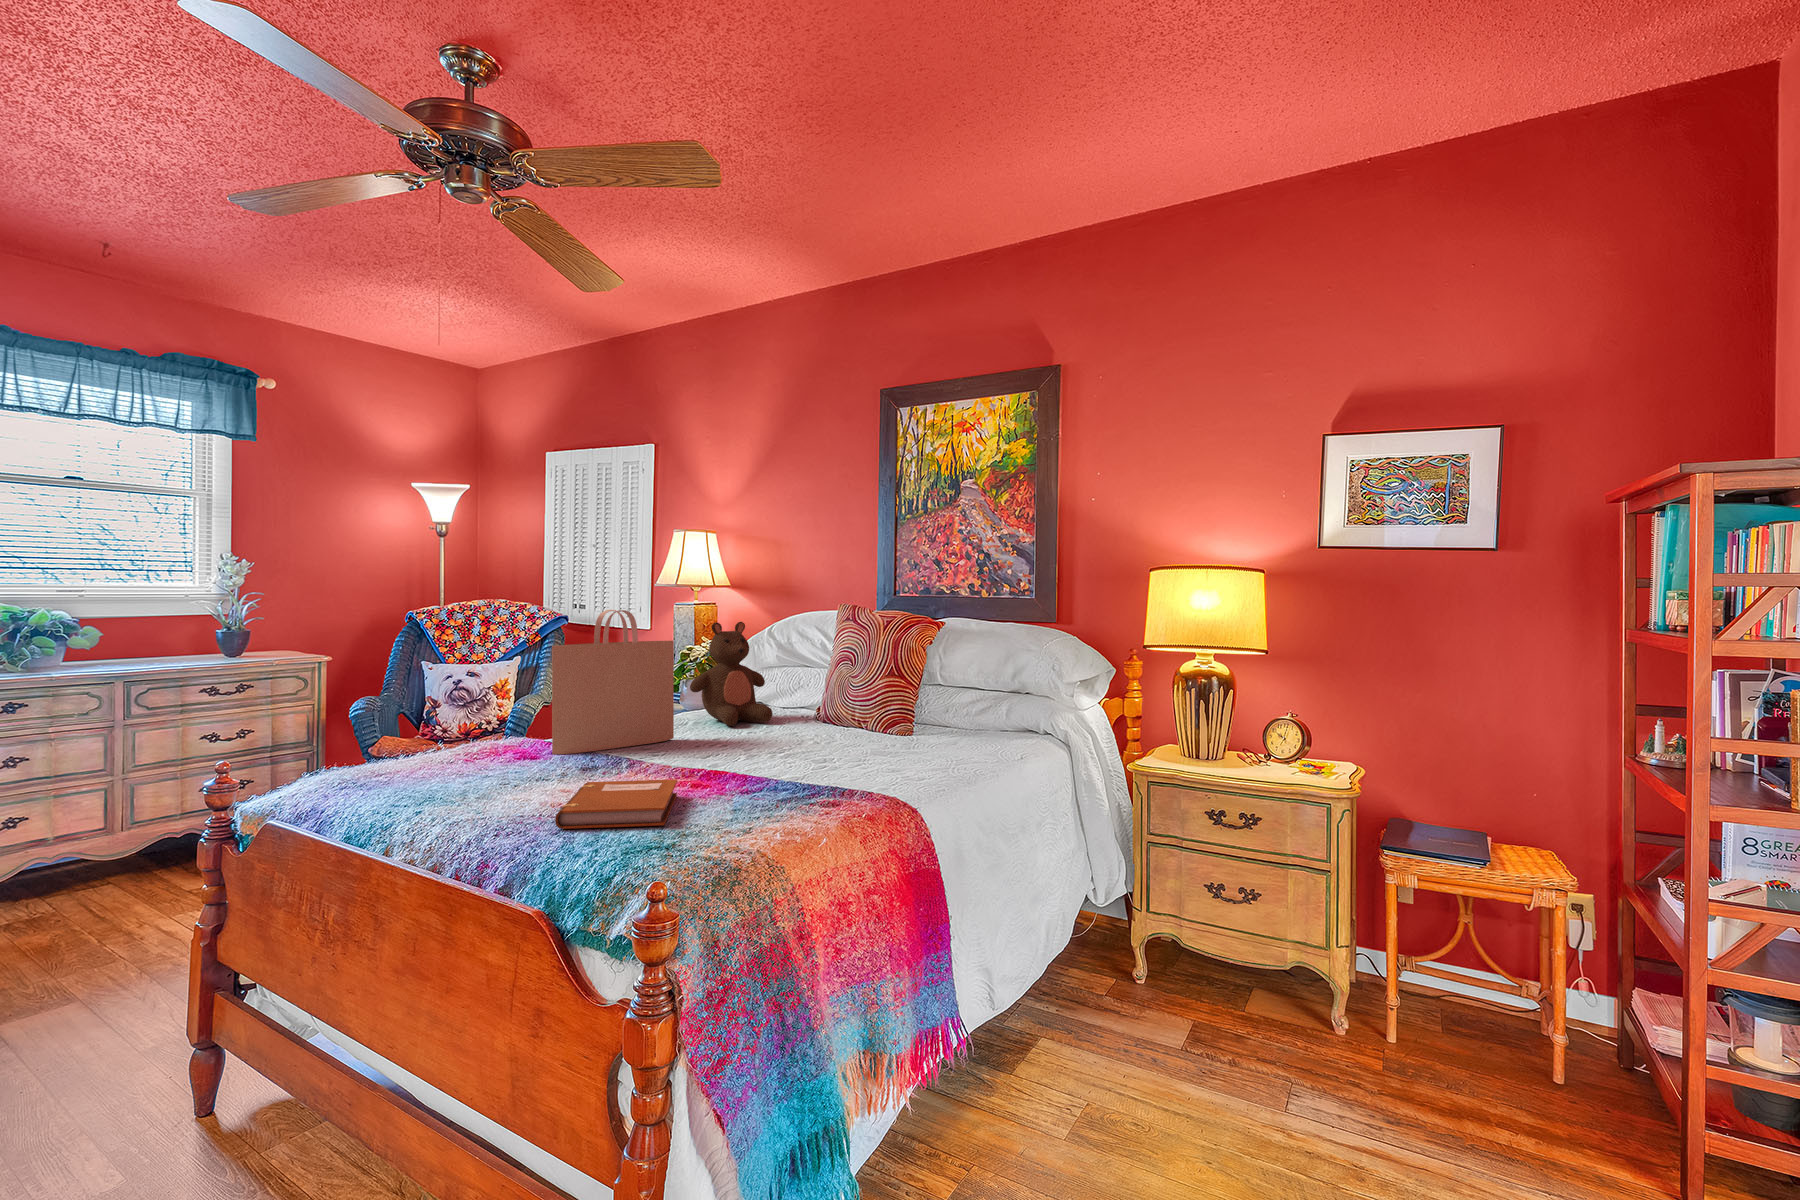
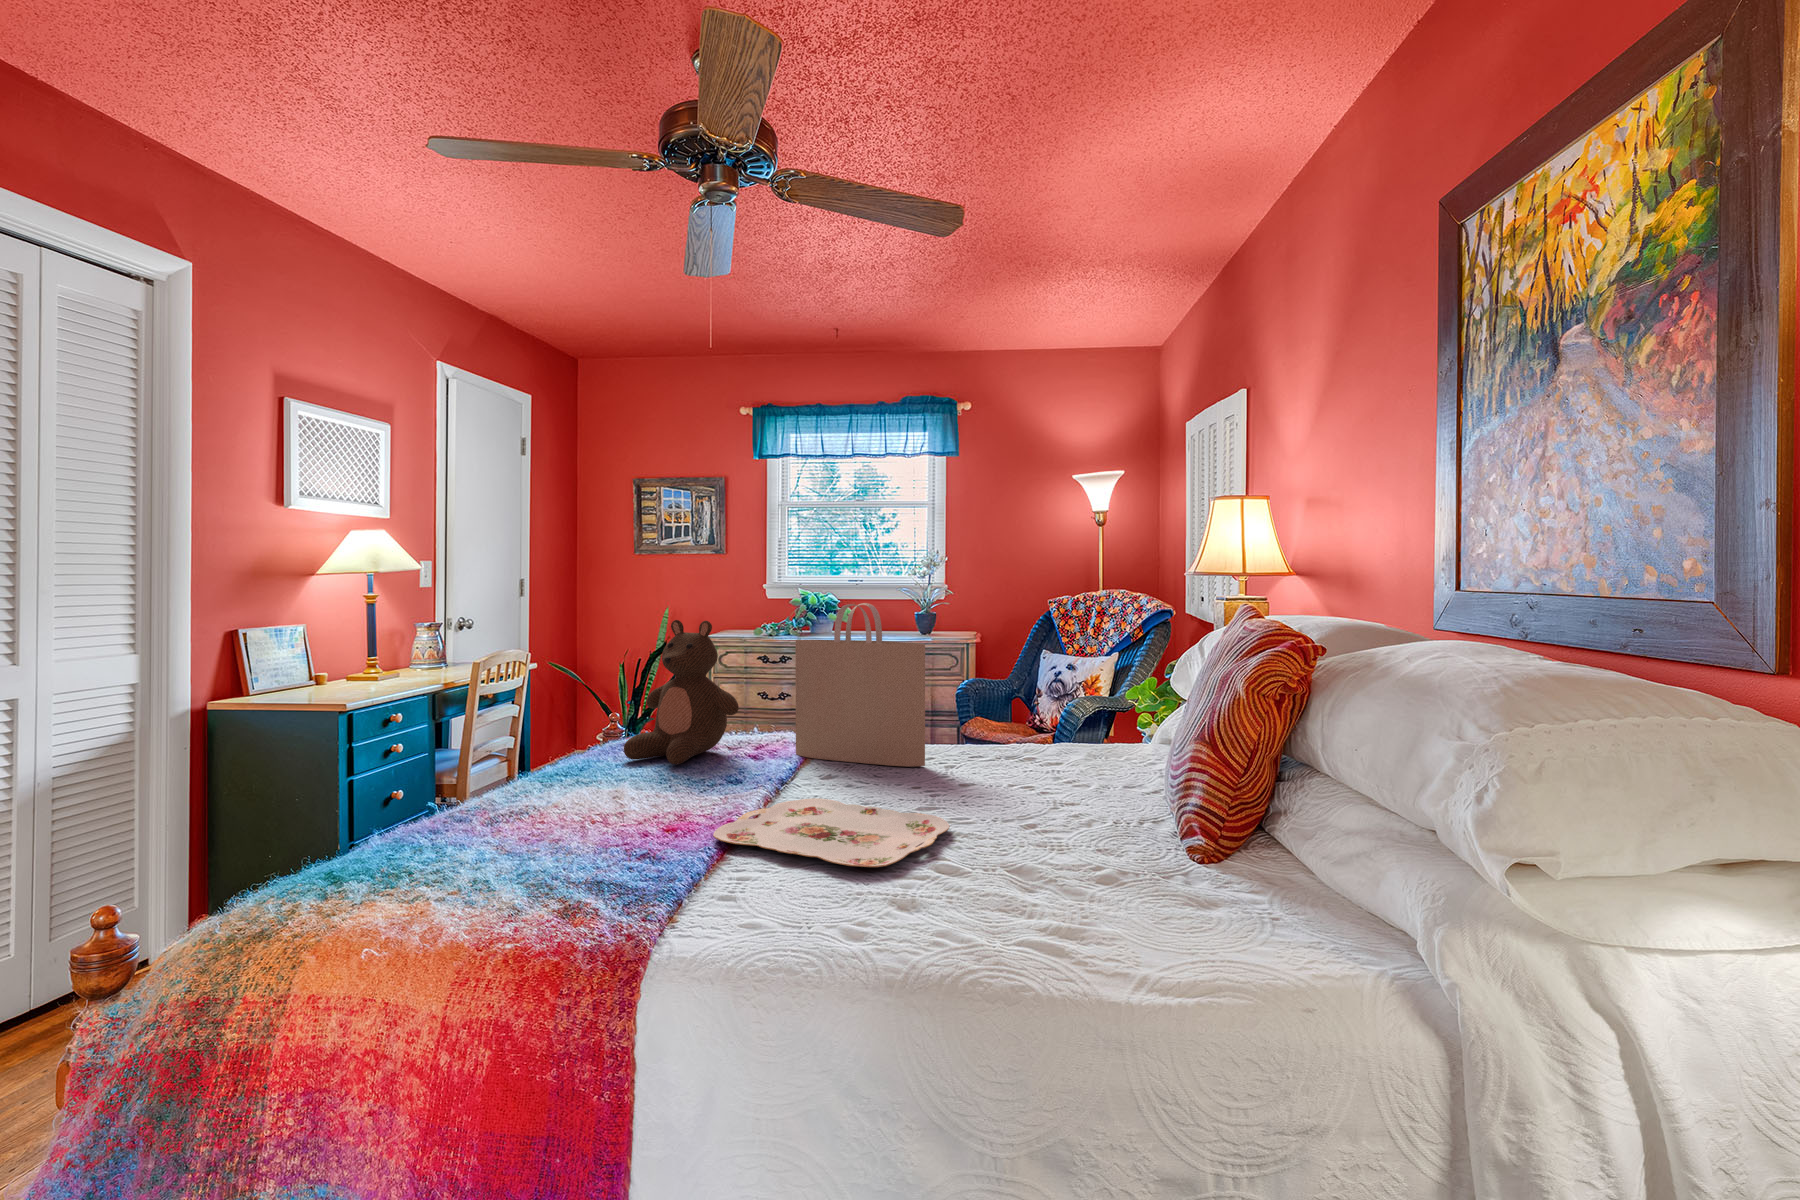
stuffed bear: present [690,622,773,726] -> present [624,620,739,765]
serving tray: none [701,748,868,786] -> present [713,798,950,867]
notebook: present [555,779,677,829] -> none [508,783,661,844]

